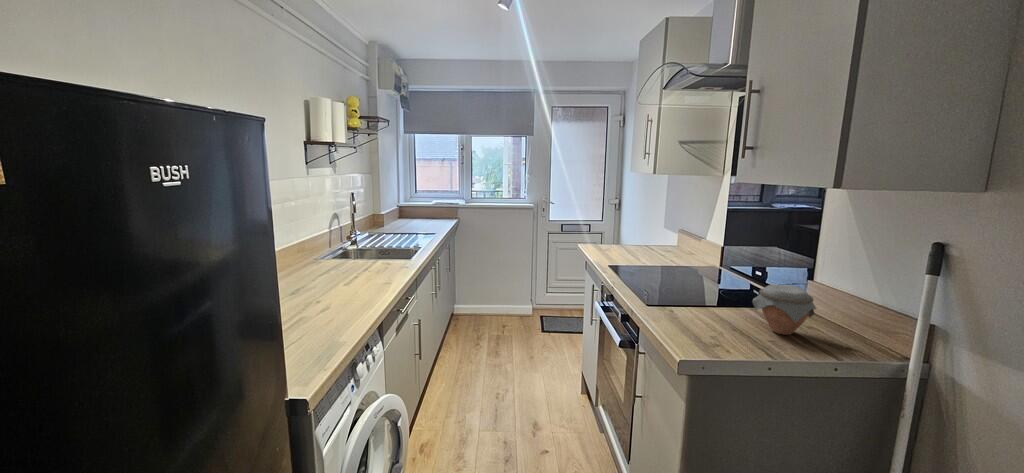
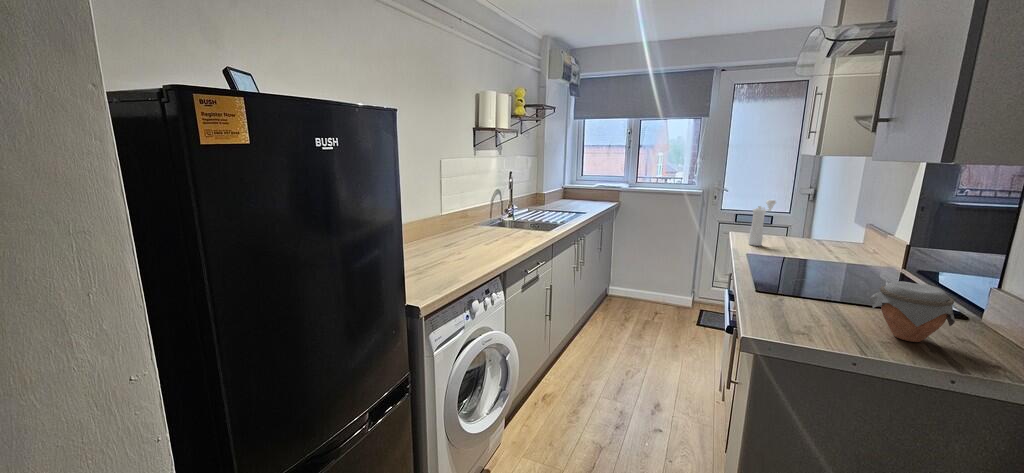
pepper mill: none [602,214,619,256] -> present [749,200,776,246]

